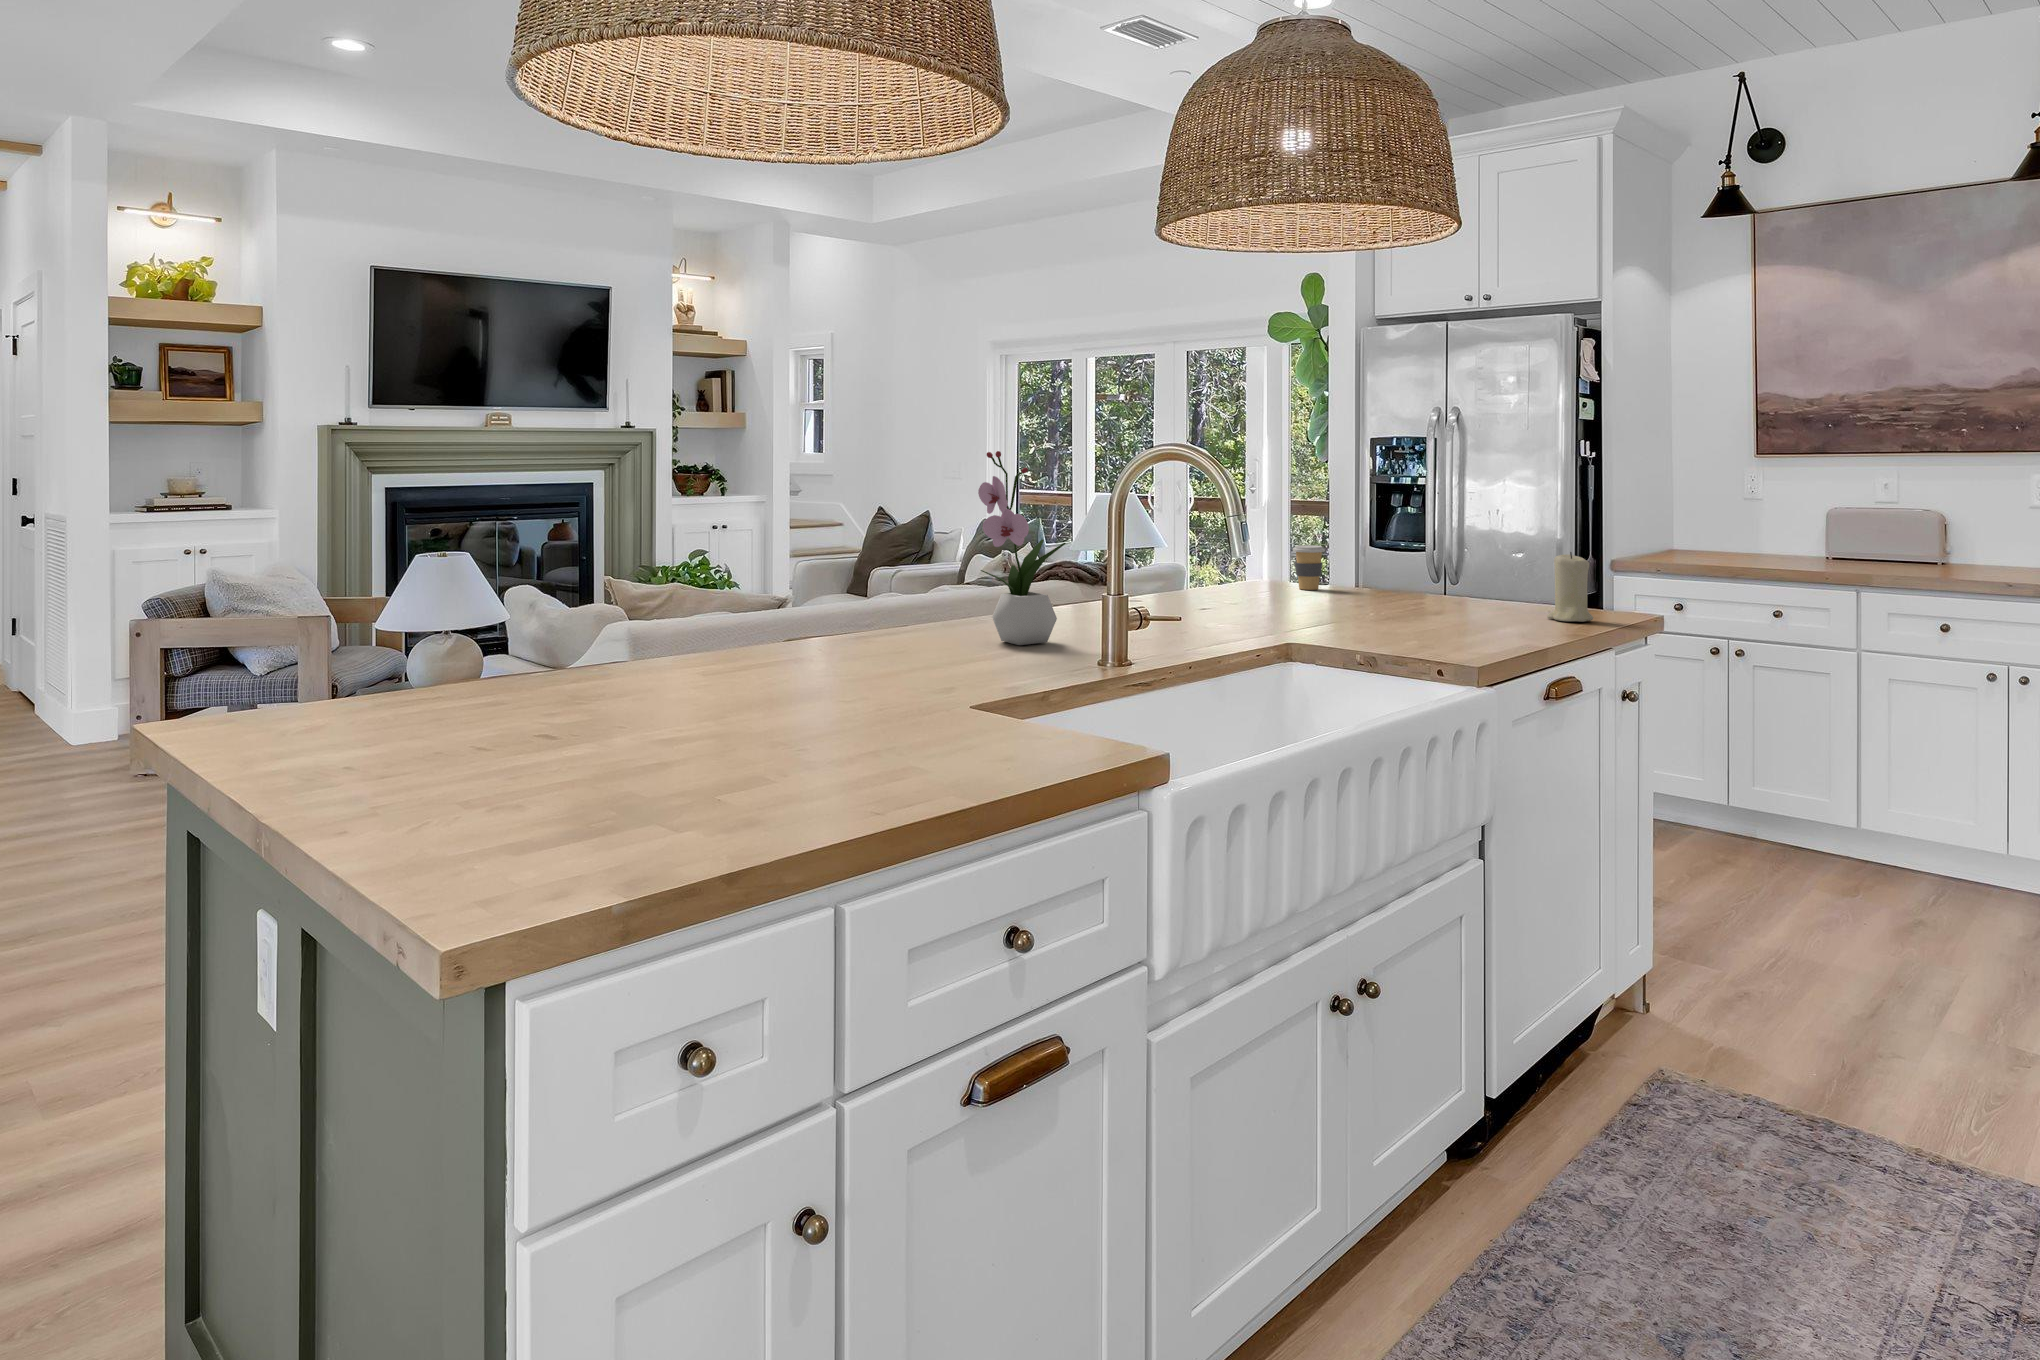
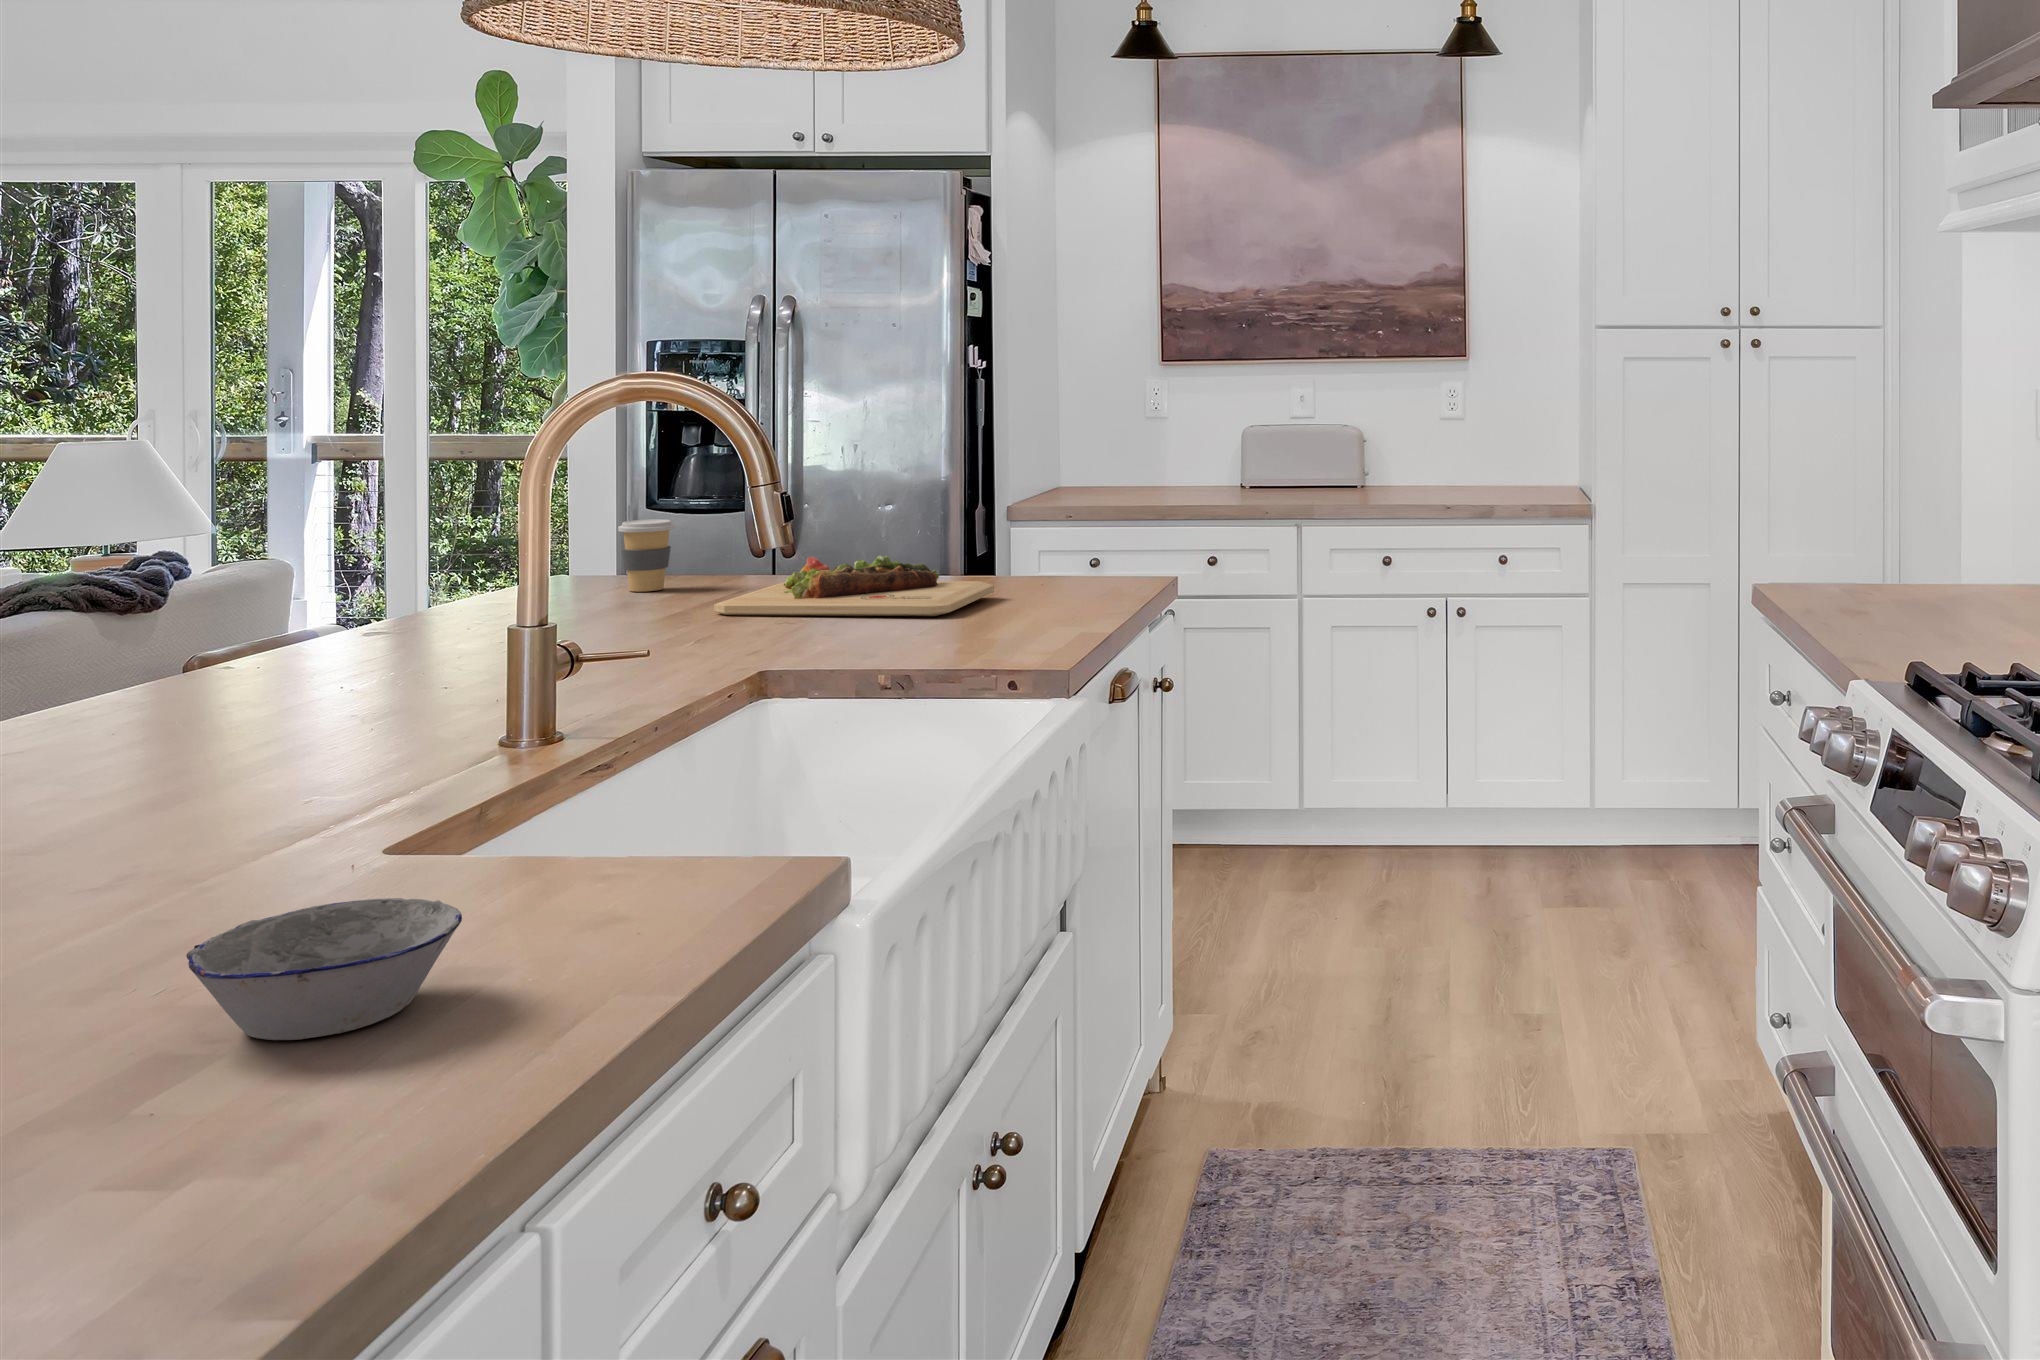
flower arrangement: present [978,451,1066,645] -> none [137,384,346,758]
candle: present [1547,552,1593,622] -> none [1048,502,1109,597]
cutting board: none [1324,576,1507,622] -> present [714,556,994,616]
bowl: none [843,703,955,762] -> present [186,898,462,1040]

